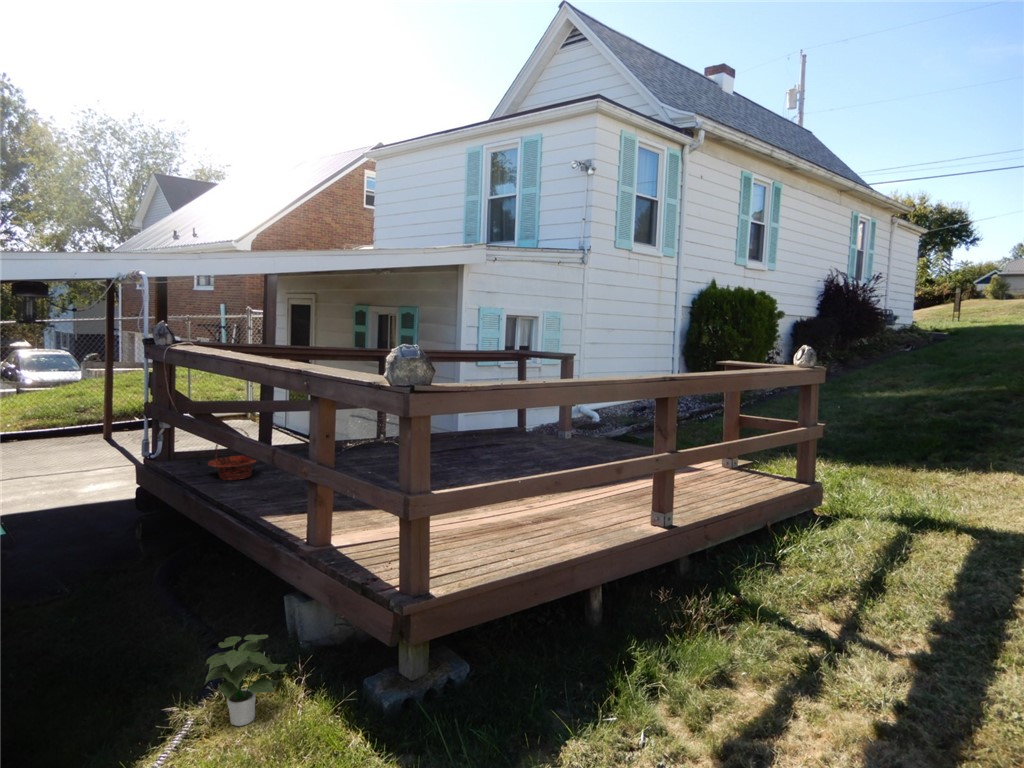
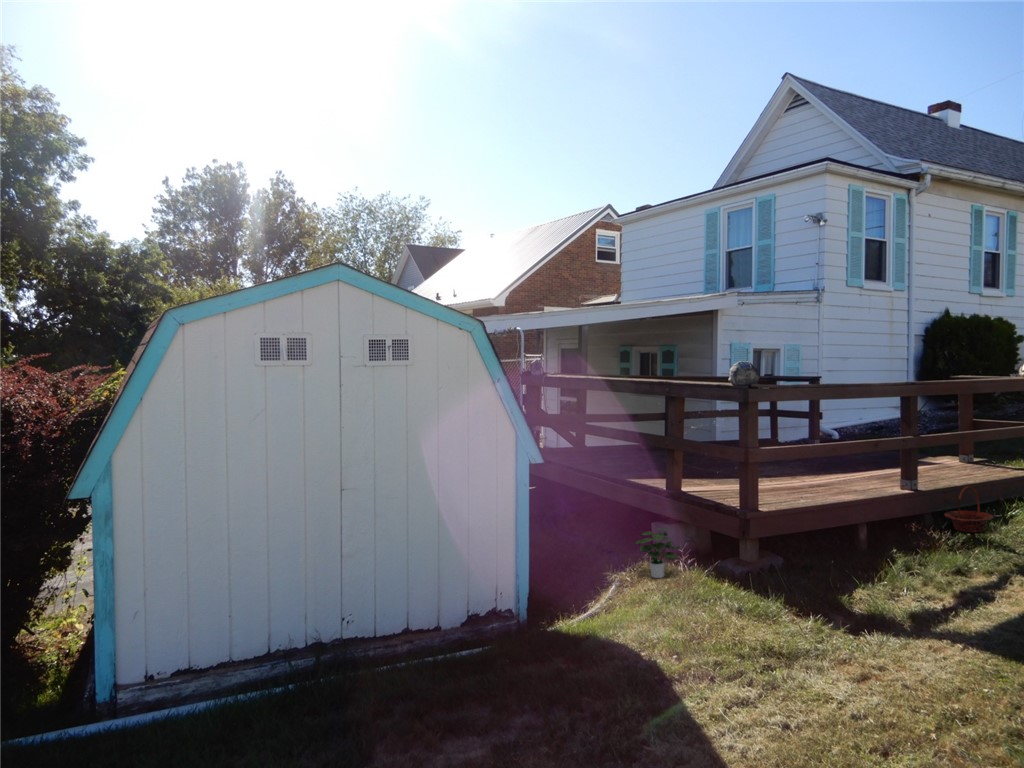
basket: present [208,428,257,480] -> present [944,487,994,532]

